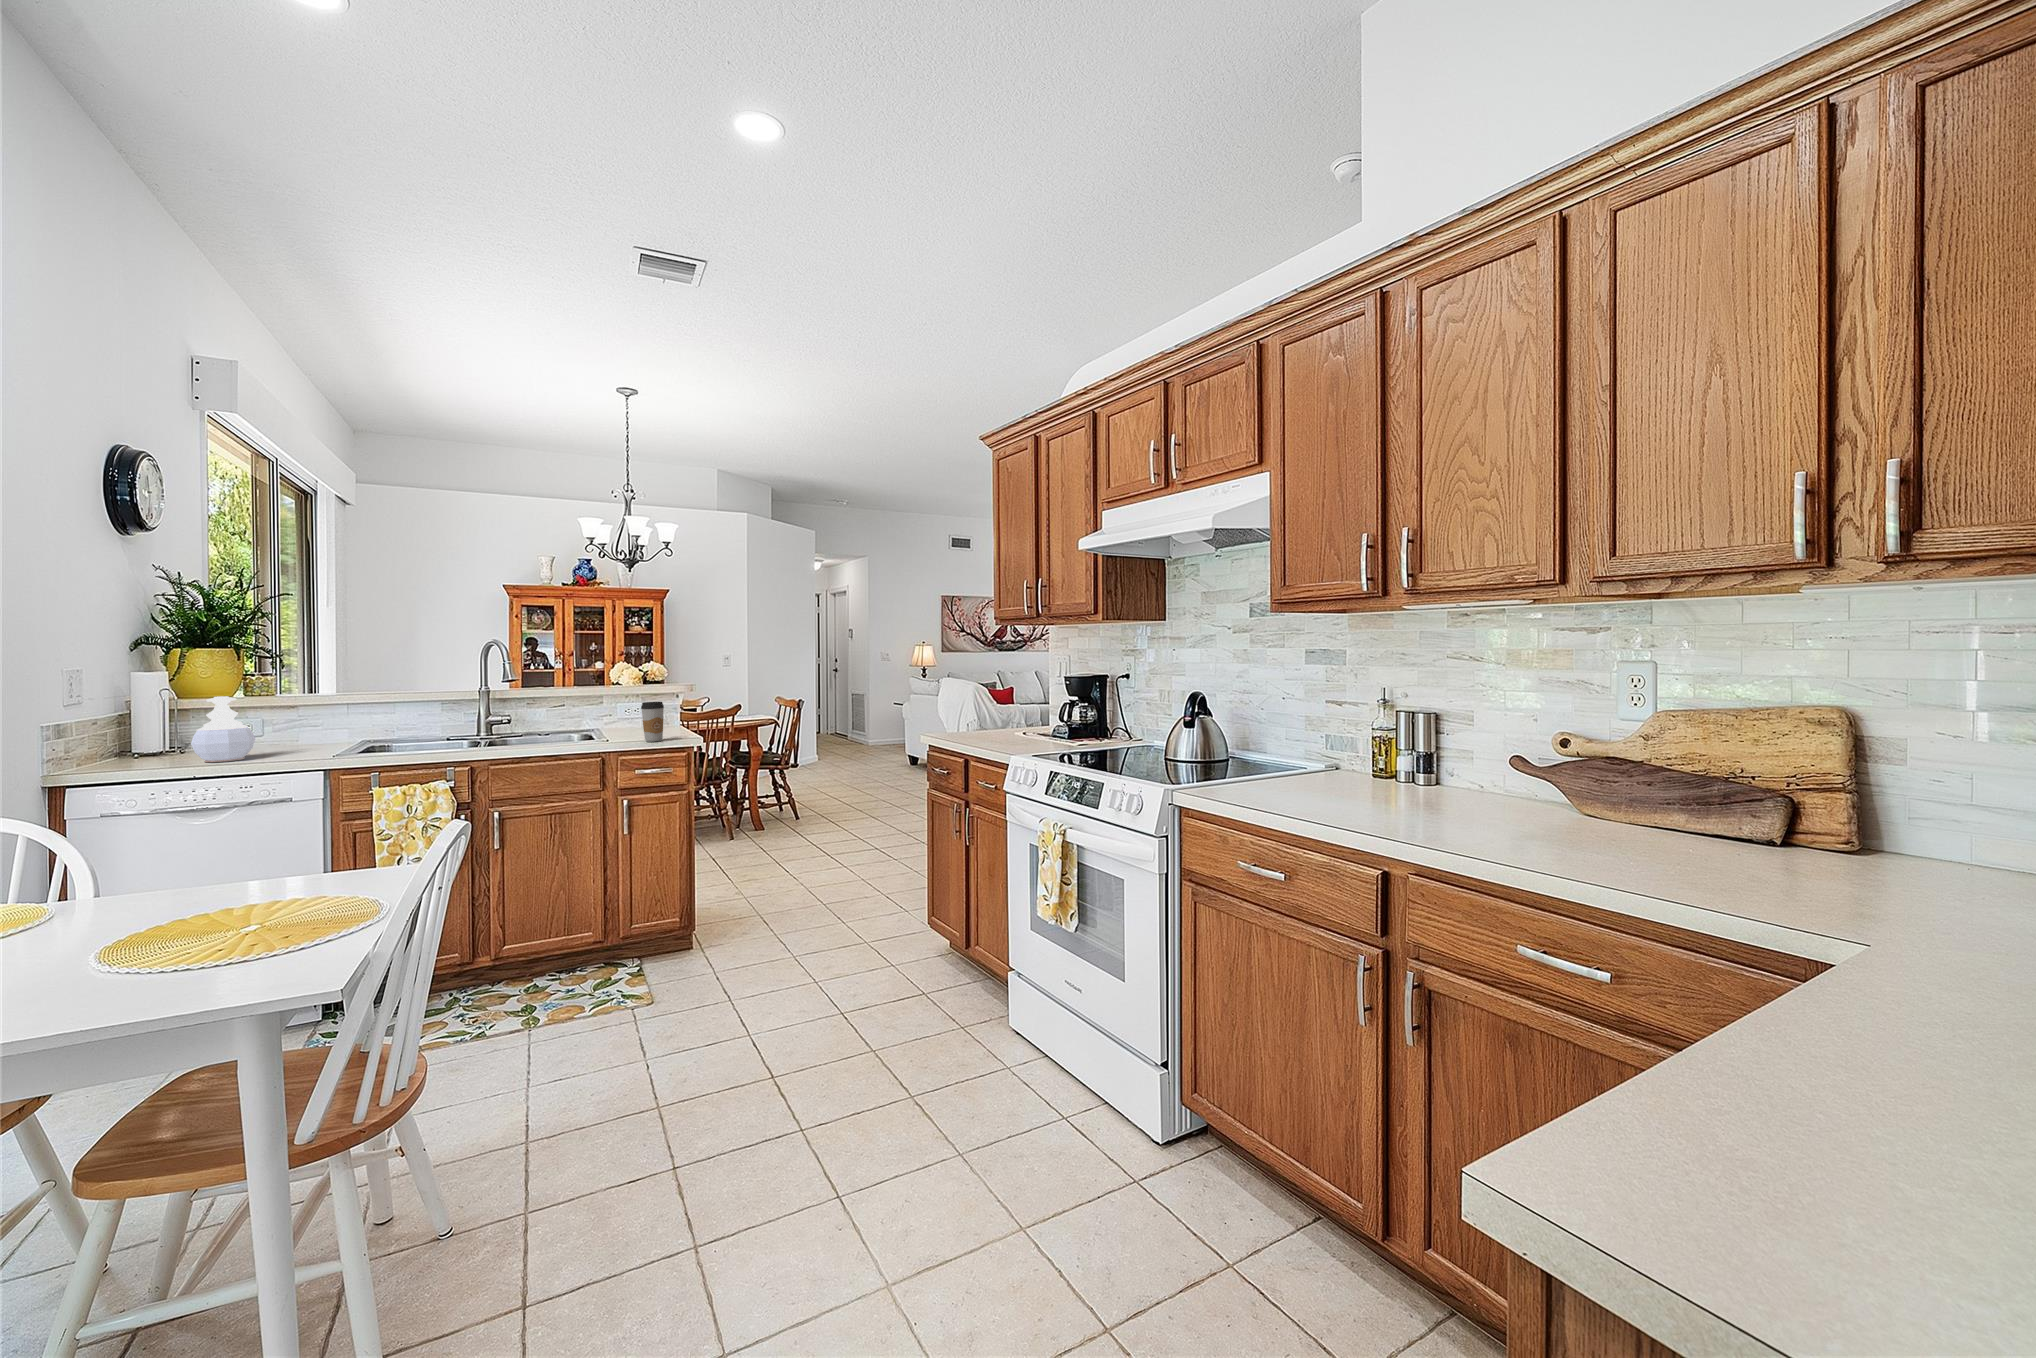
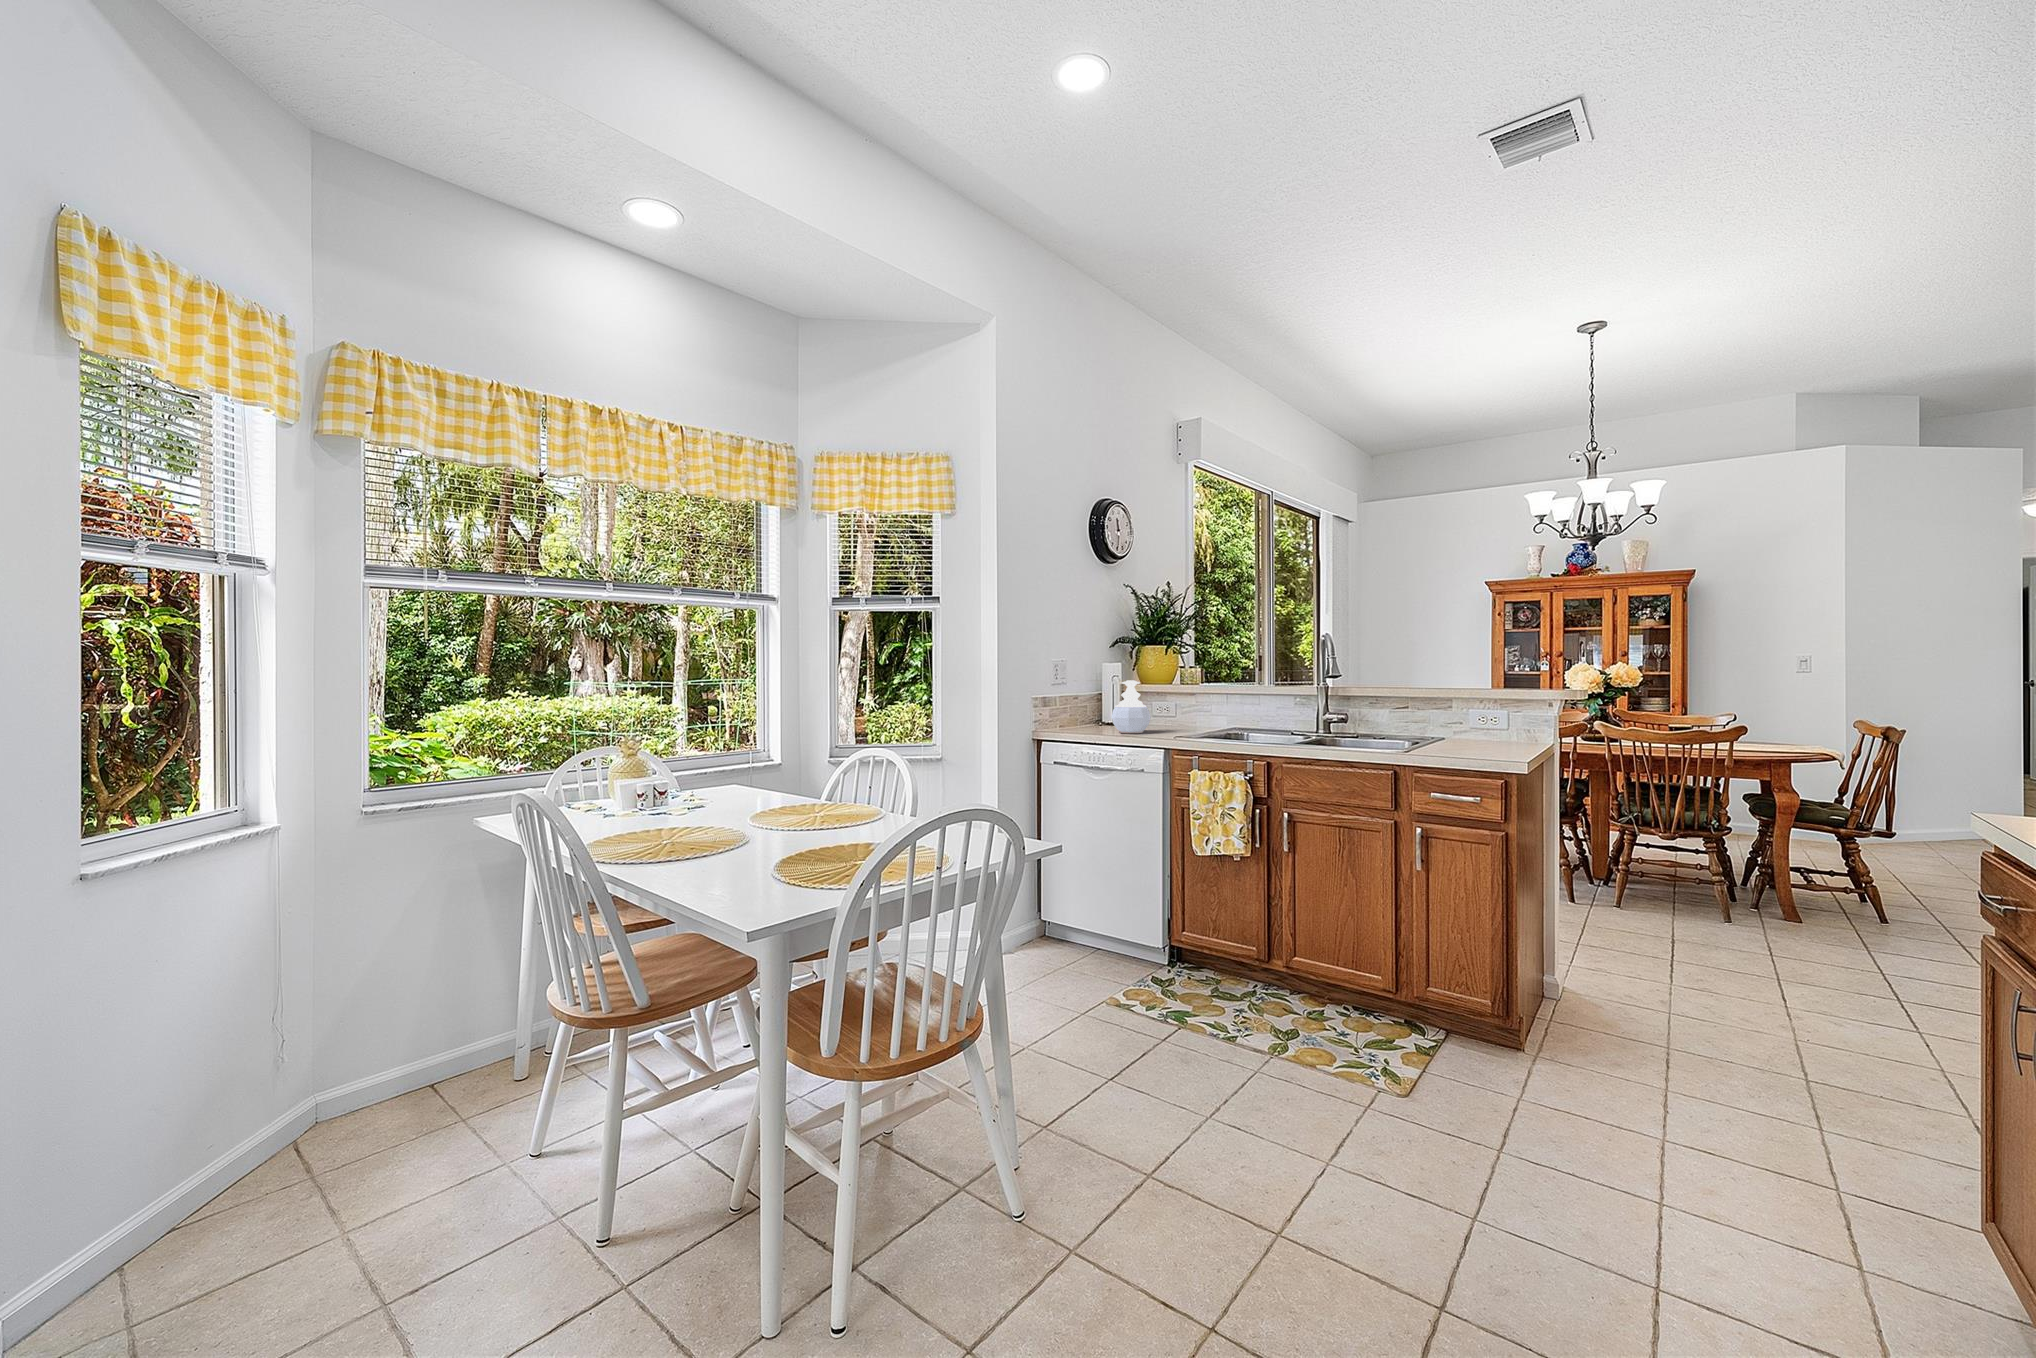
coffee cup: present [641,702,664,742] -> none [1454,710,1484,761]

